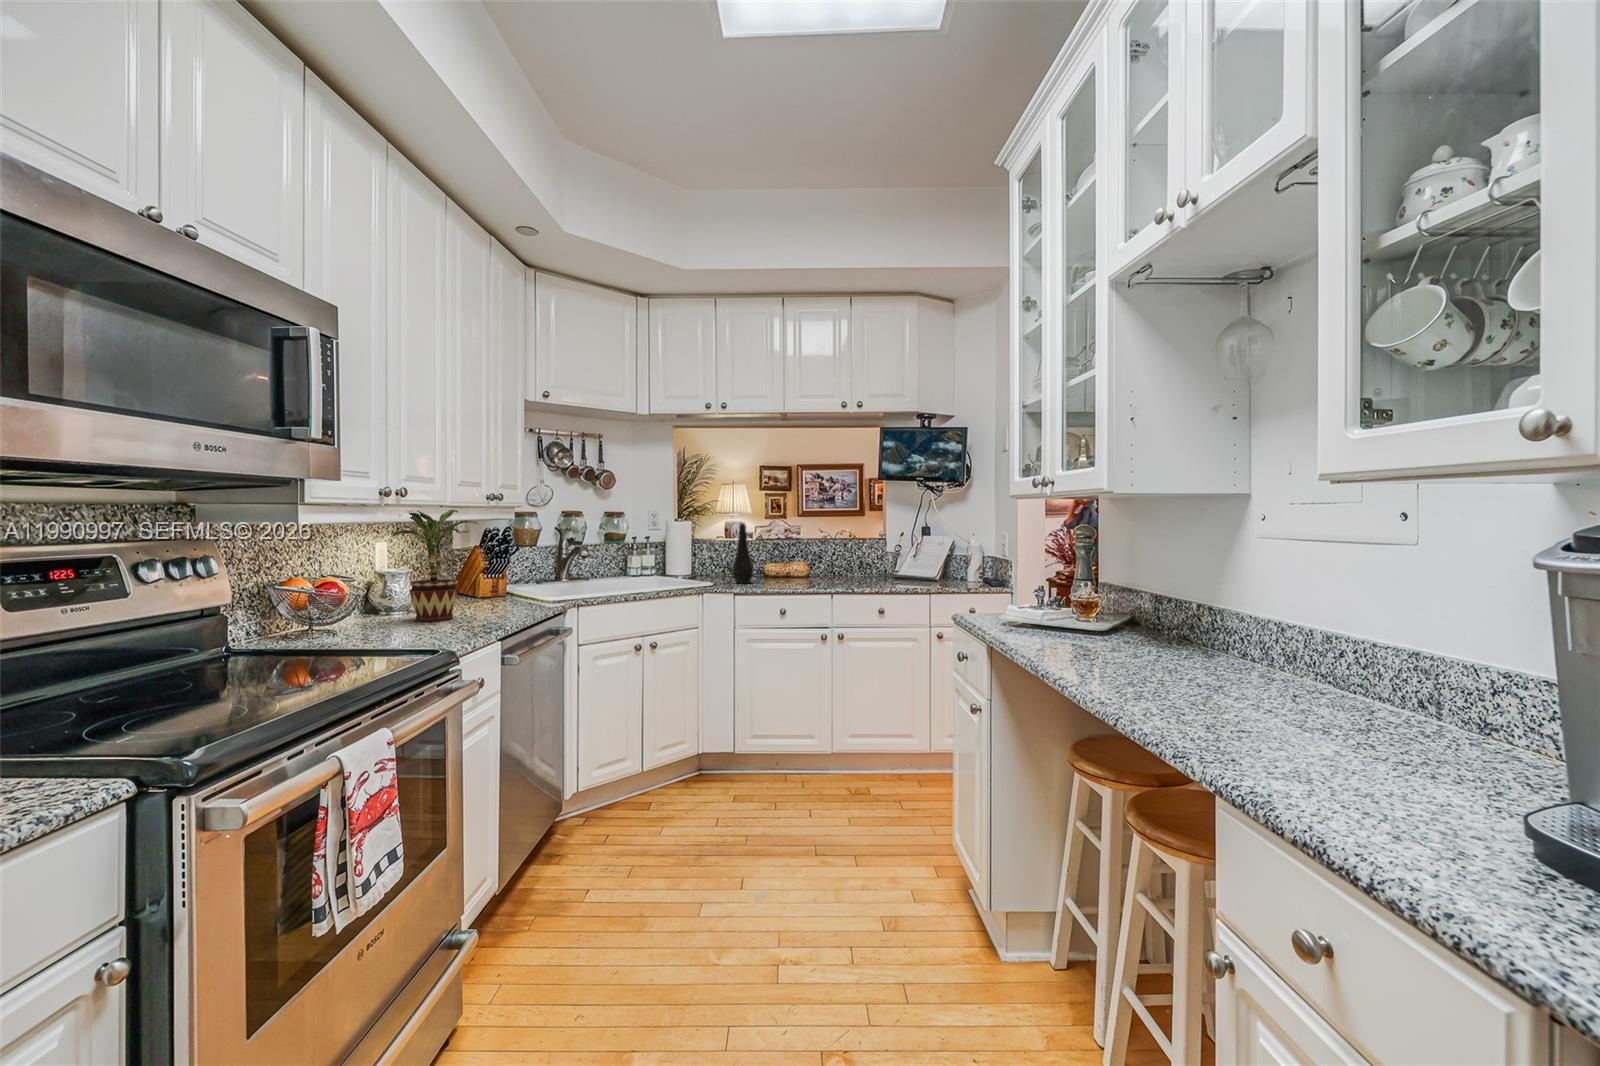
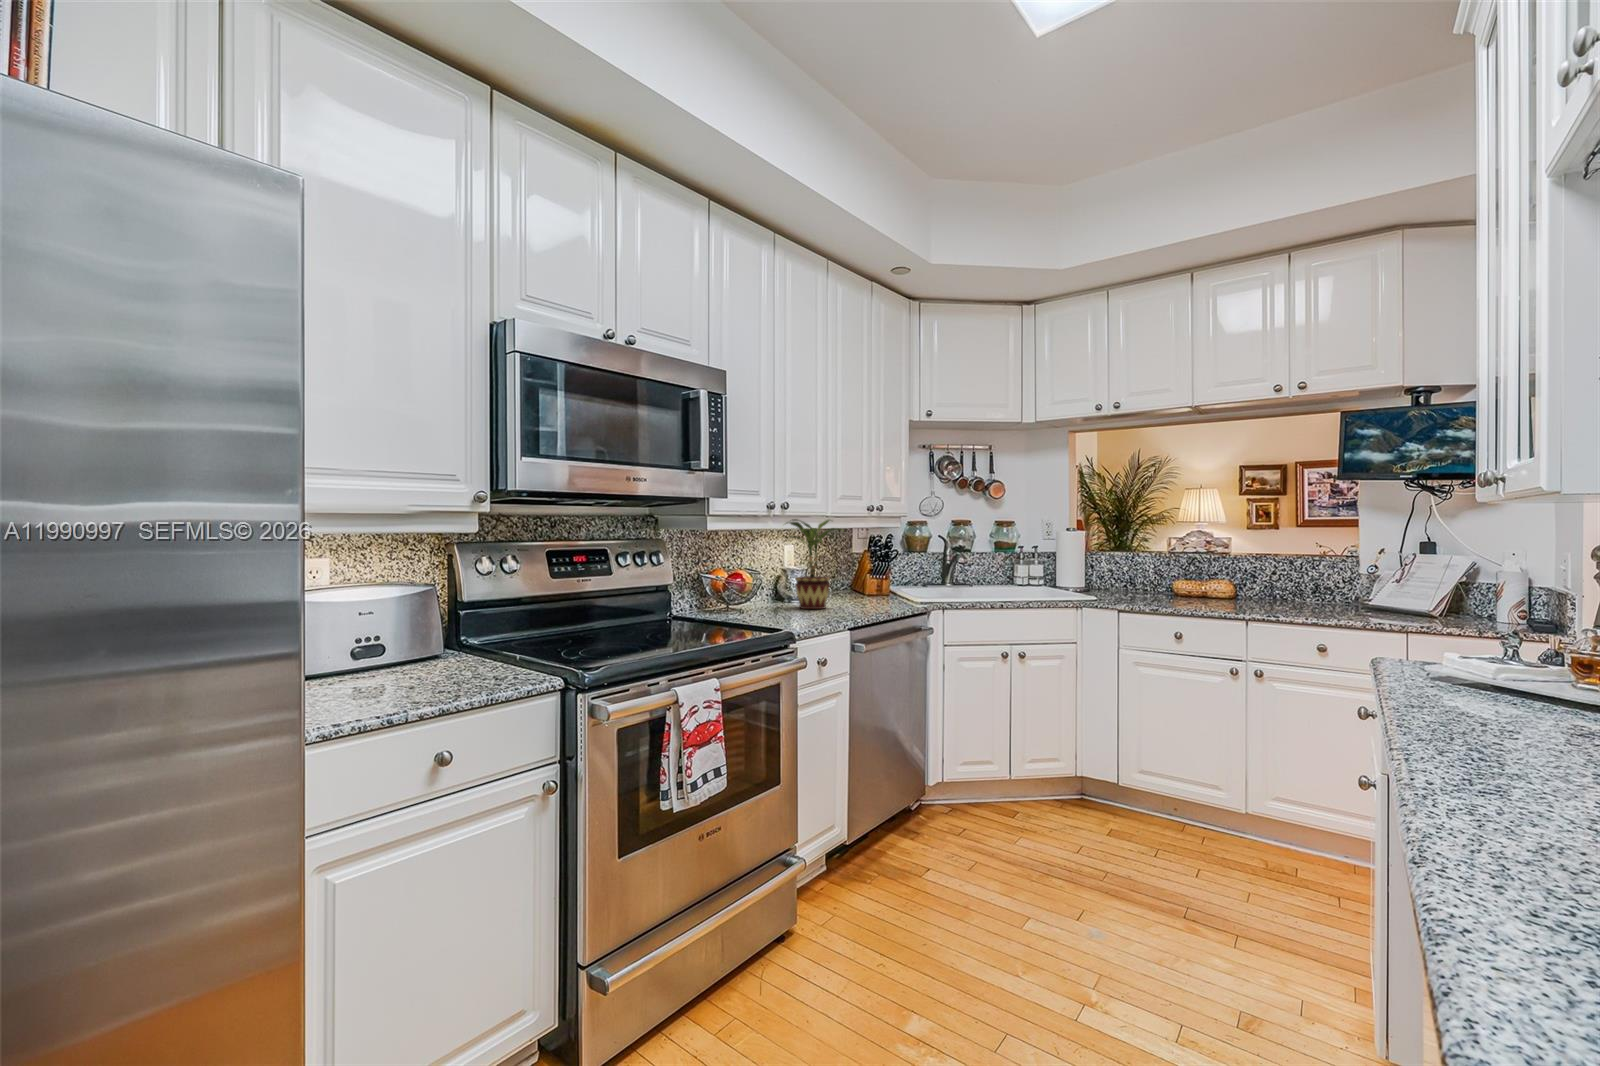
bottle: present [732,523,754,583] -> none [1121,532,1146,598]

